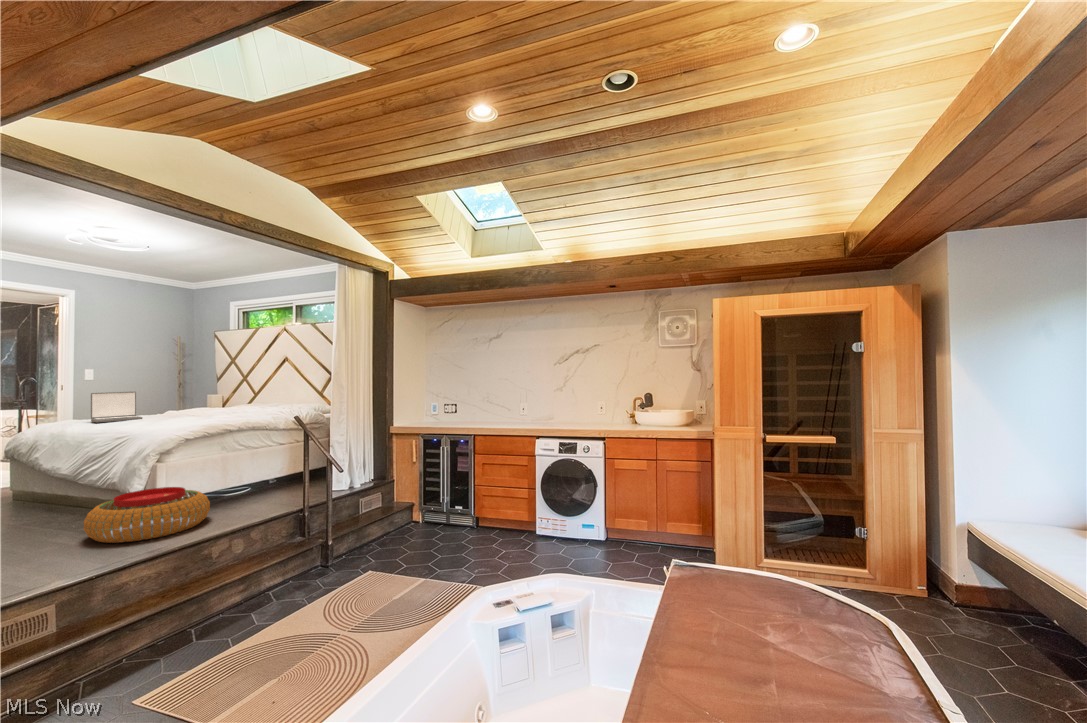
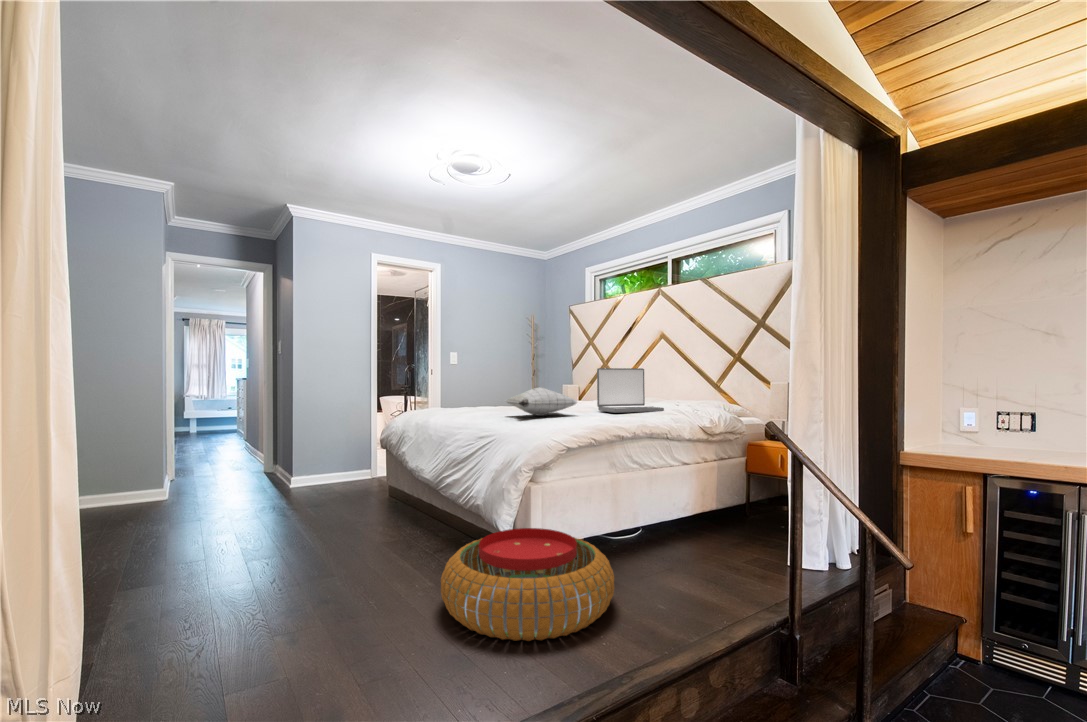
laptop: present [91,392,142,423] -> present [597,368,664,413]
pillow: none [141,401,204,421] -> present [506,387,577,416]

